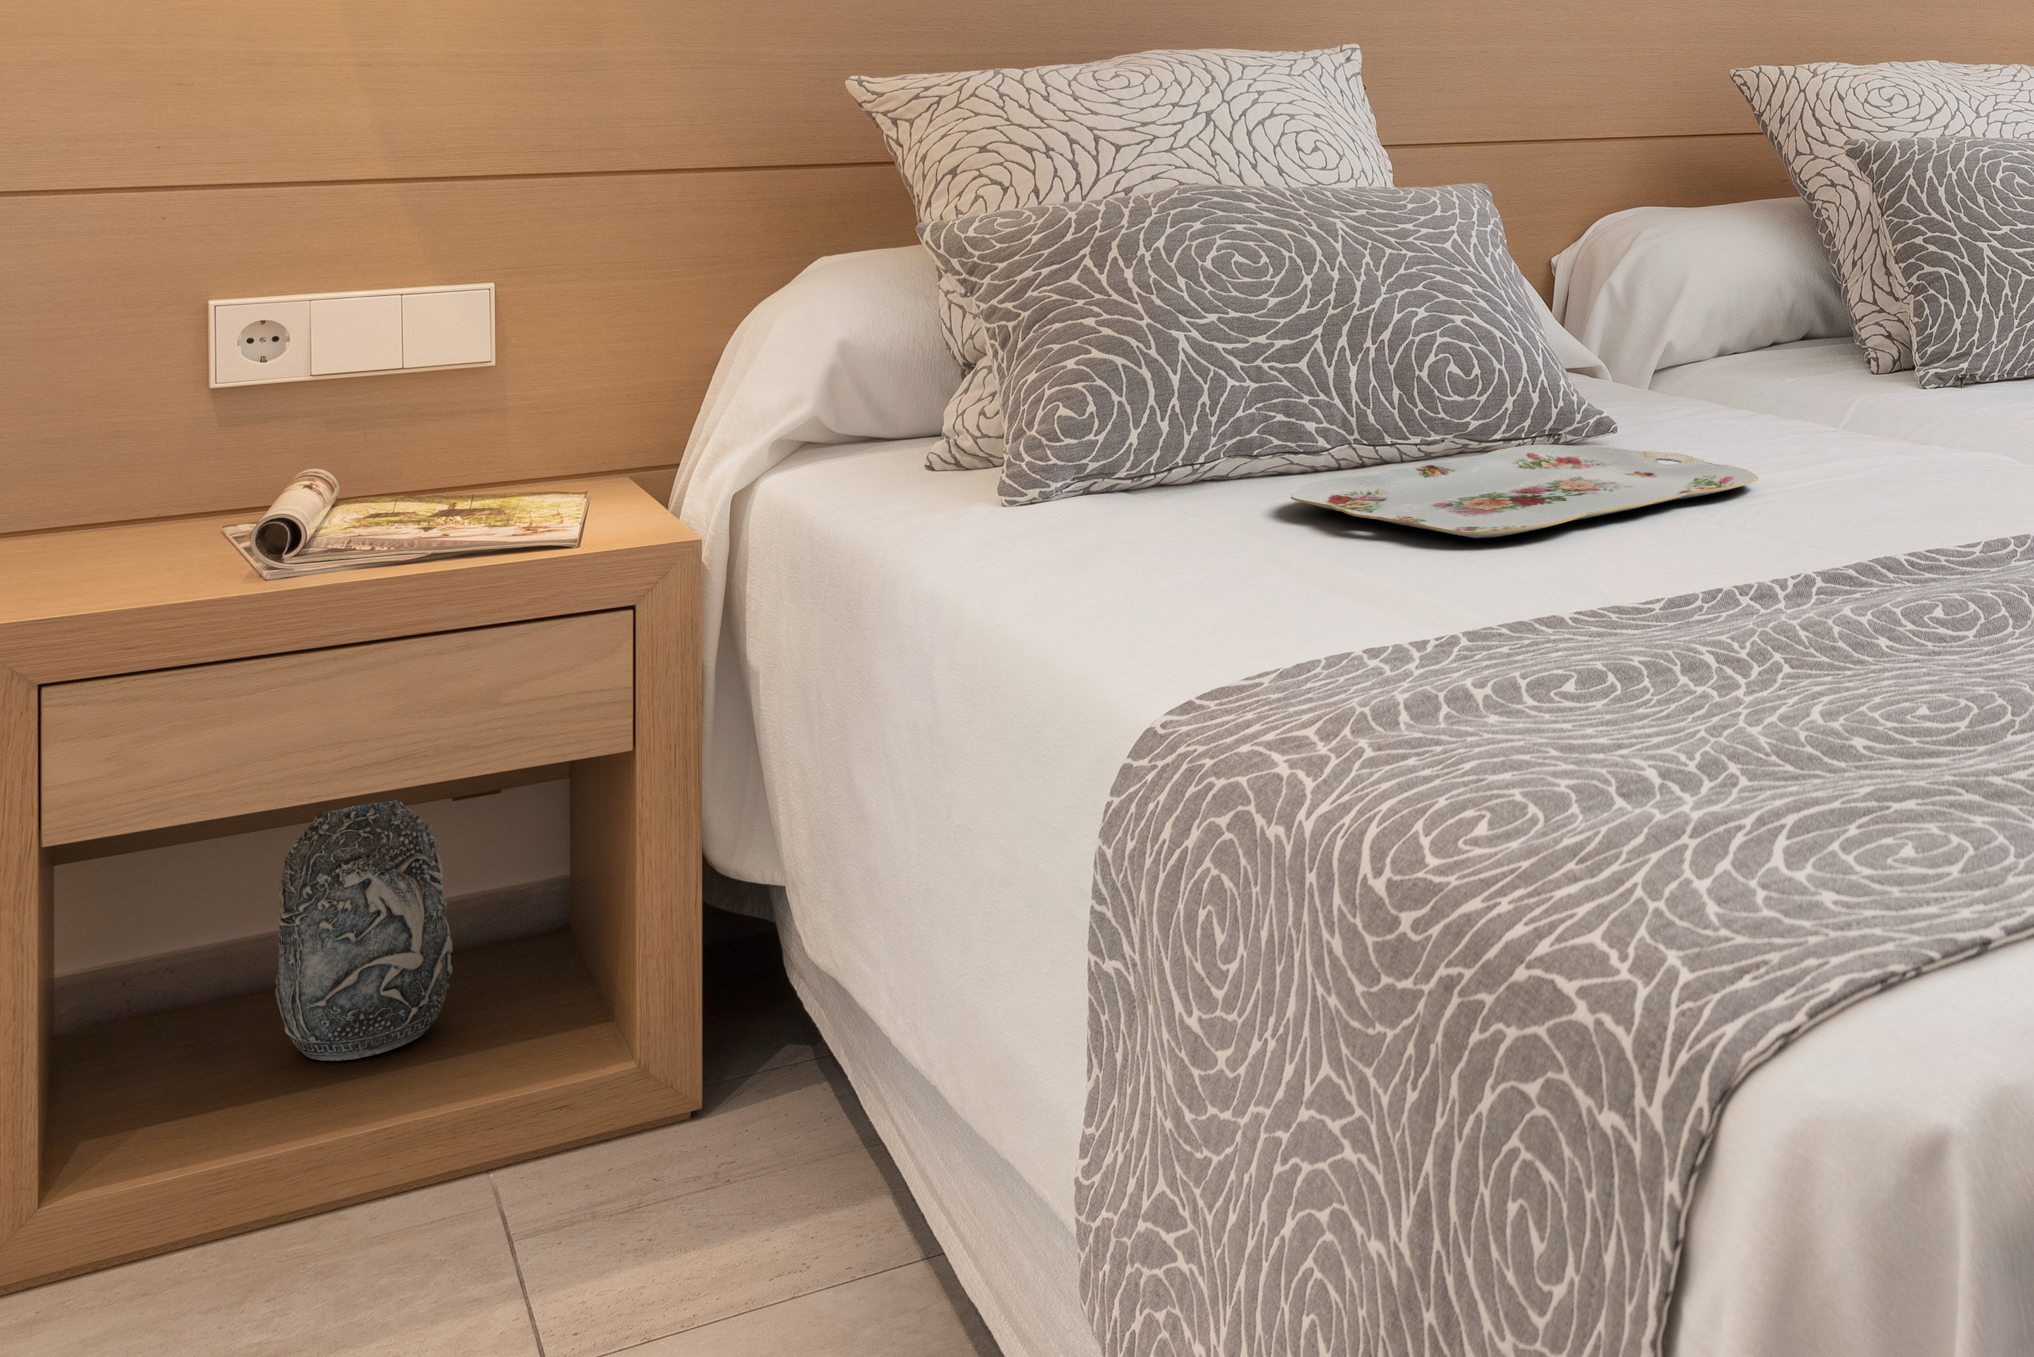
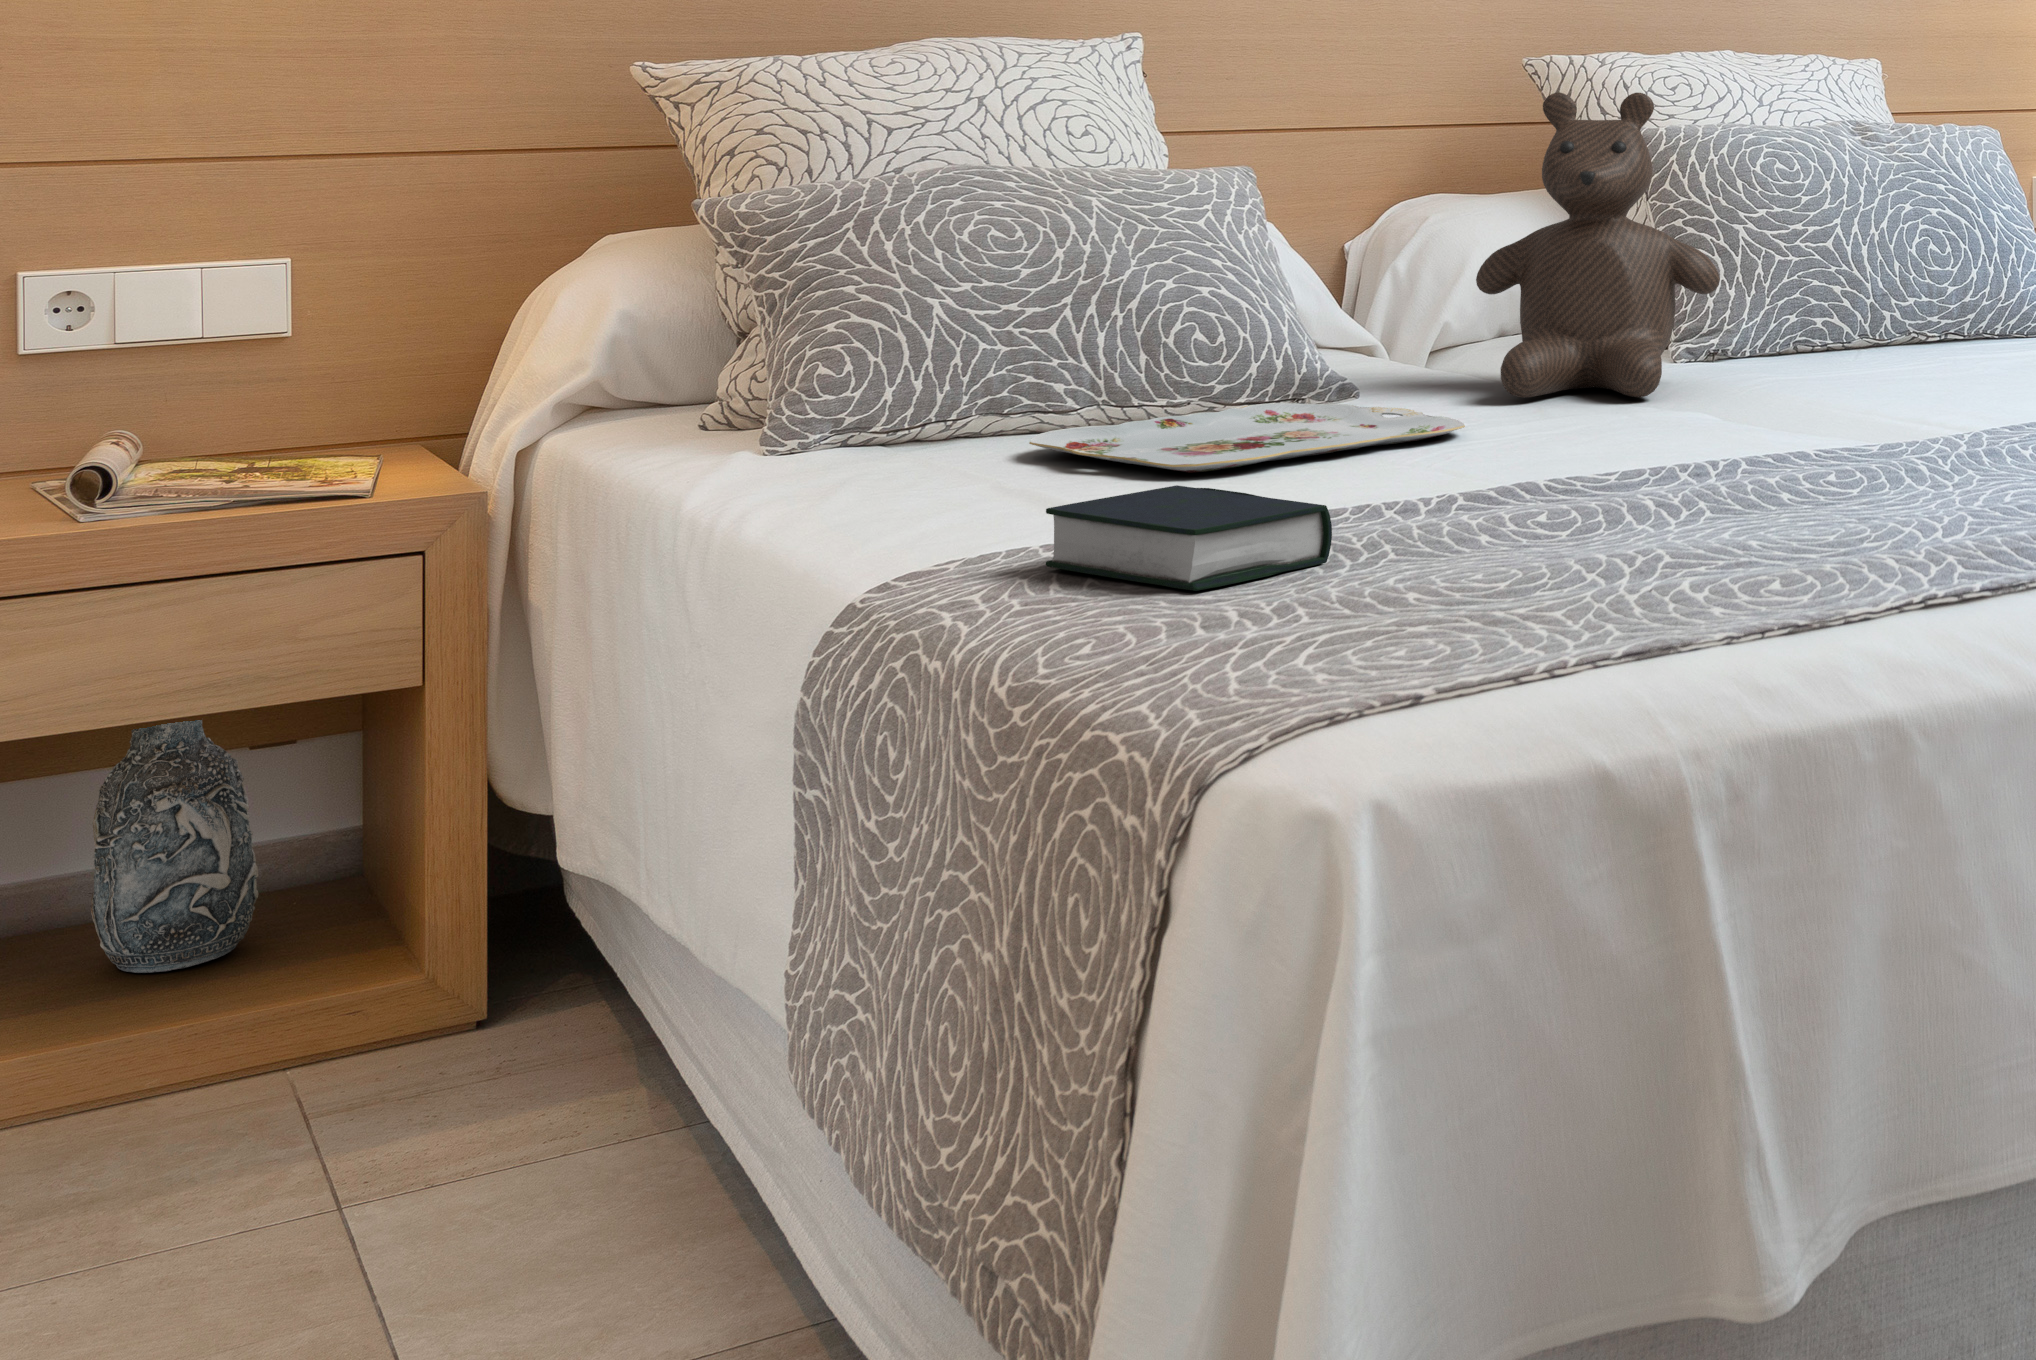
teddy bear: none [1730,106,1991,438] -> present [1476,93,1720,398]
book: none [1378,580,1714,729] -> present [1046,485,1332,591]

